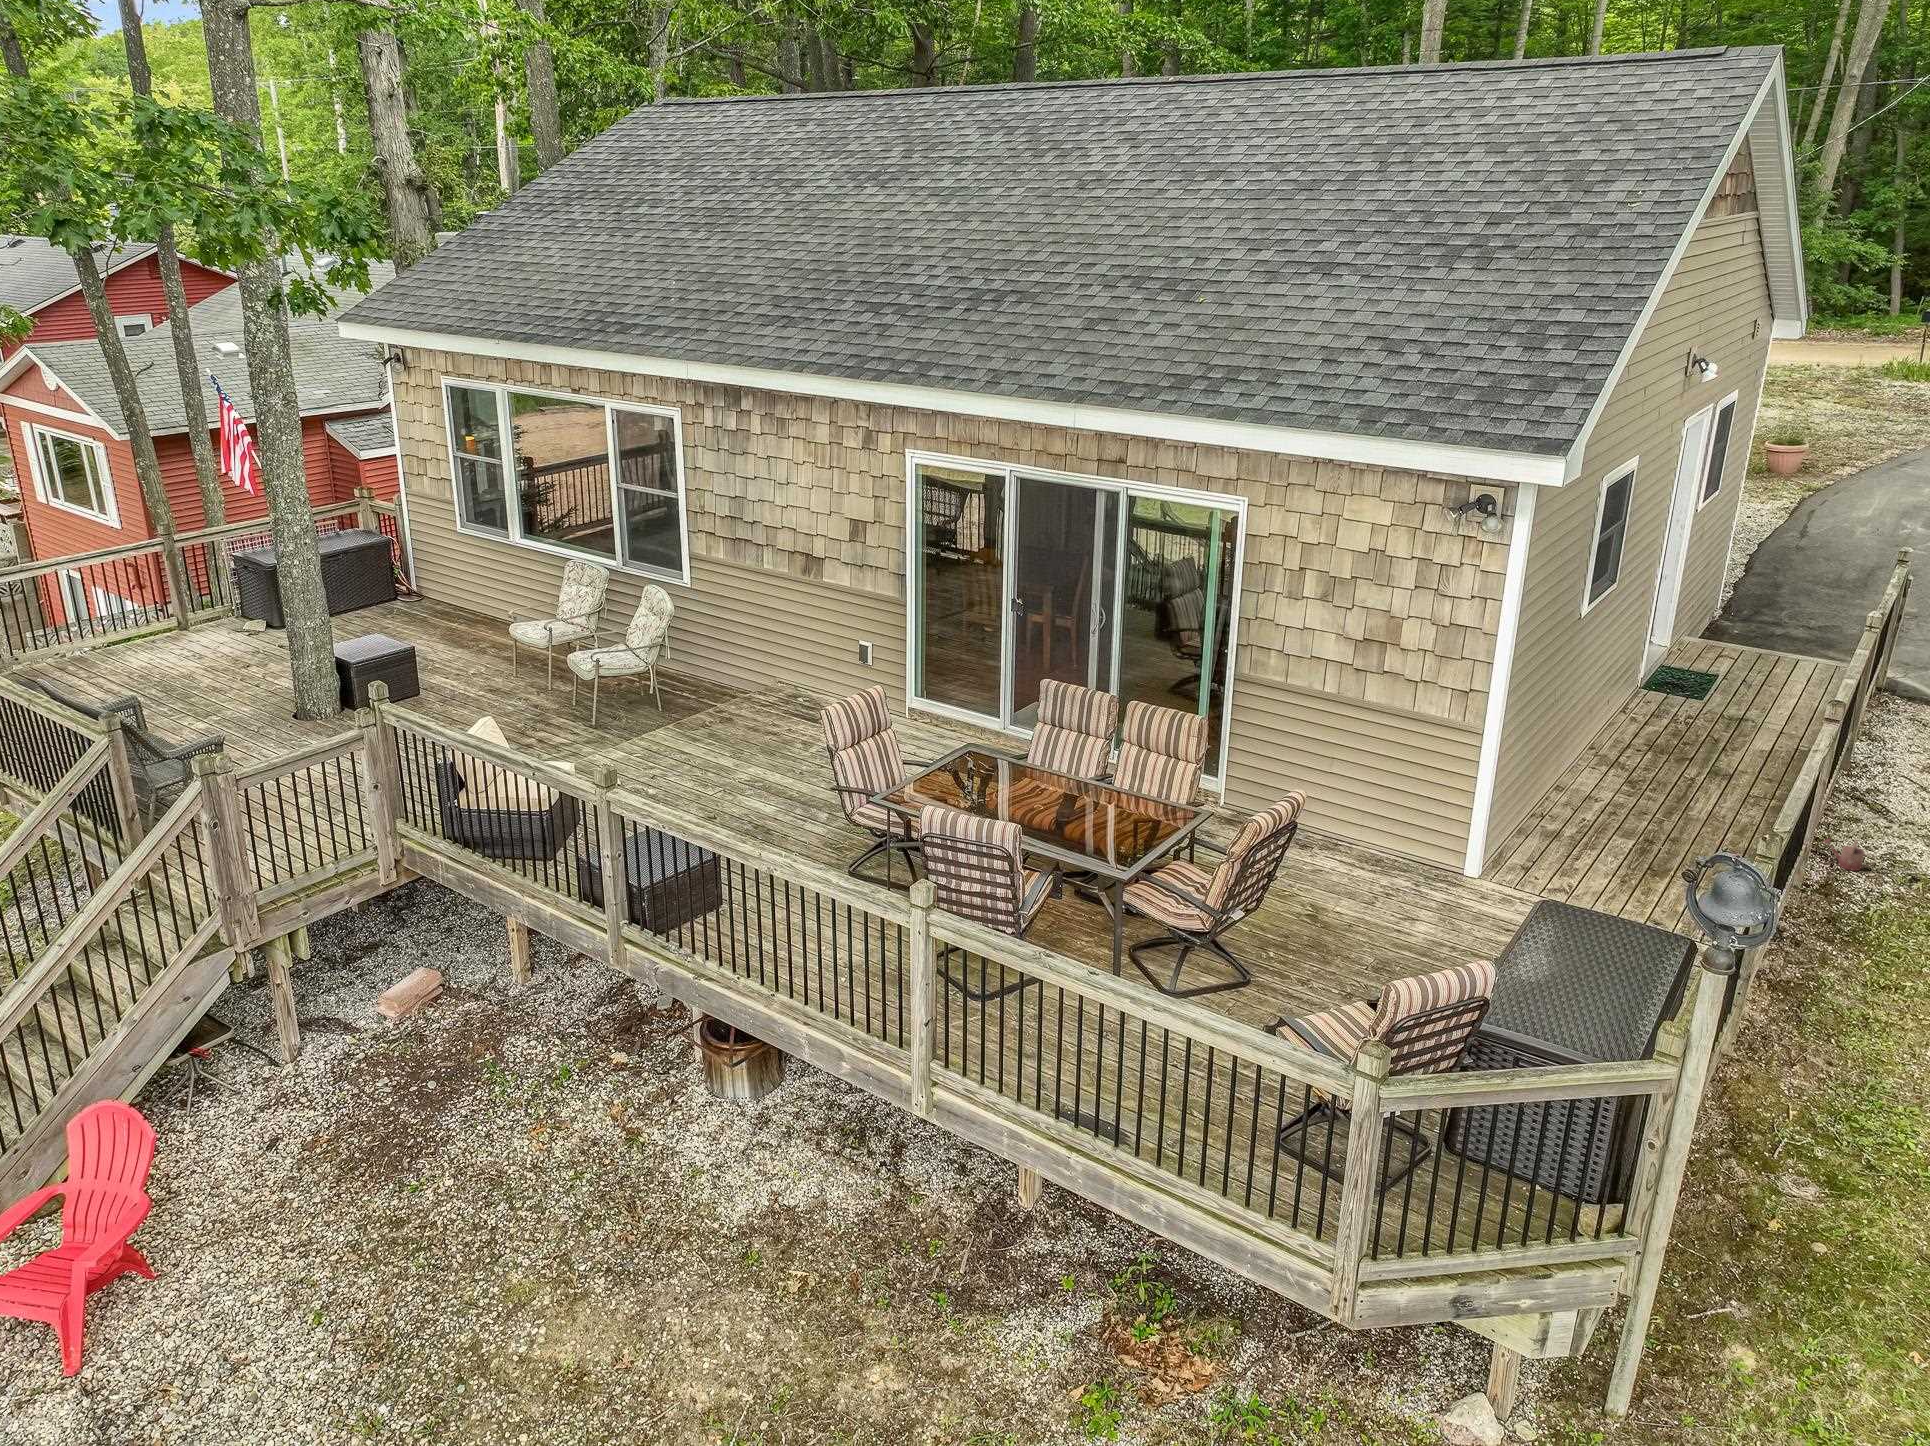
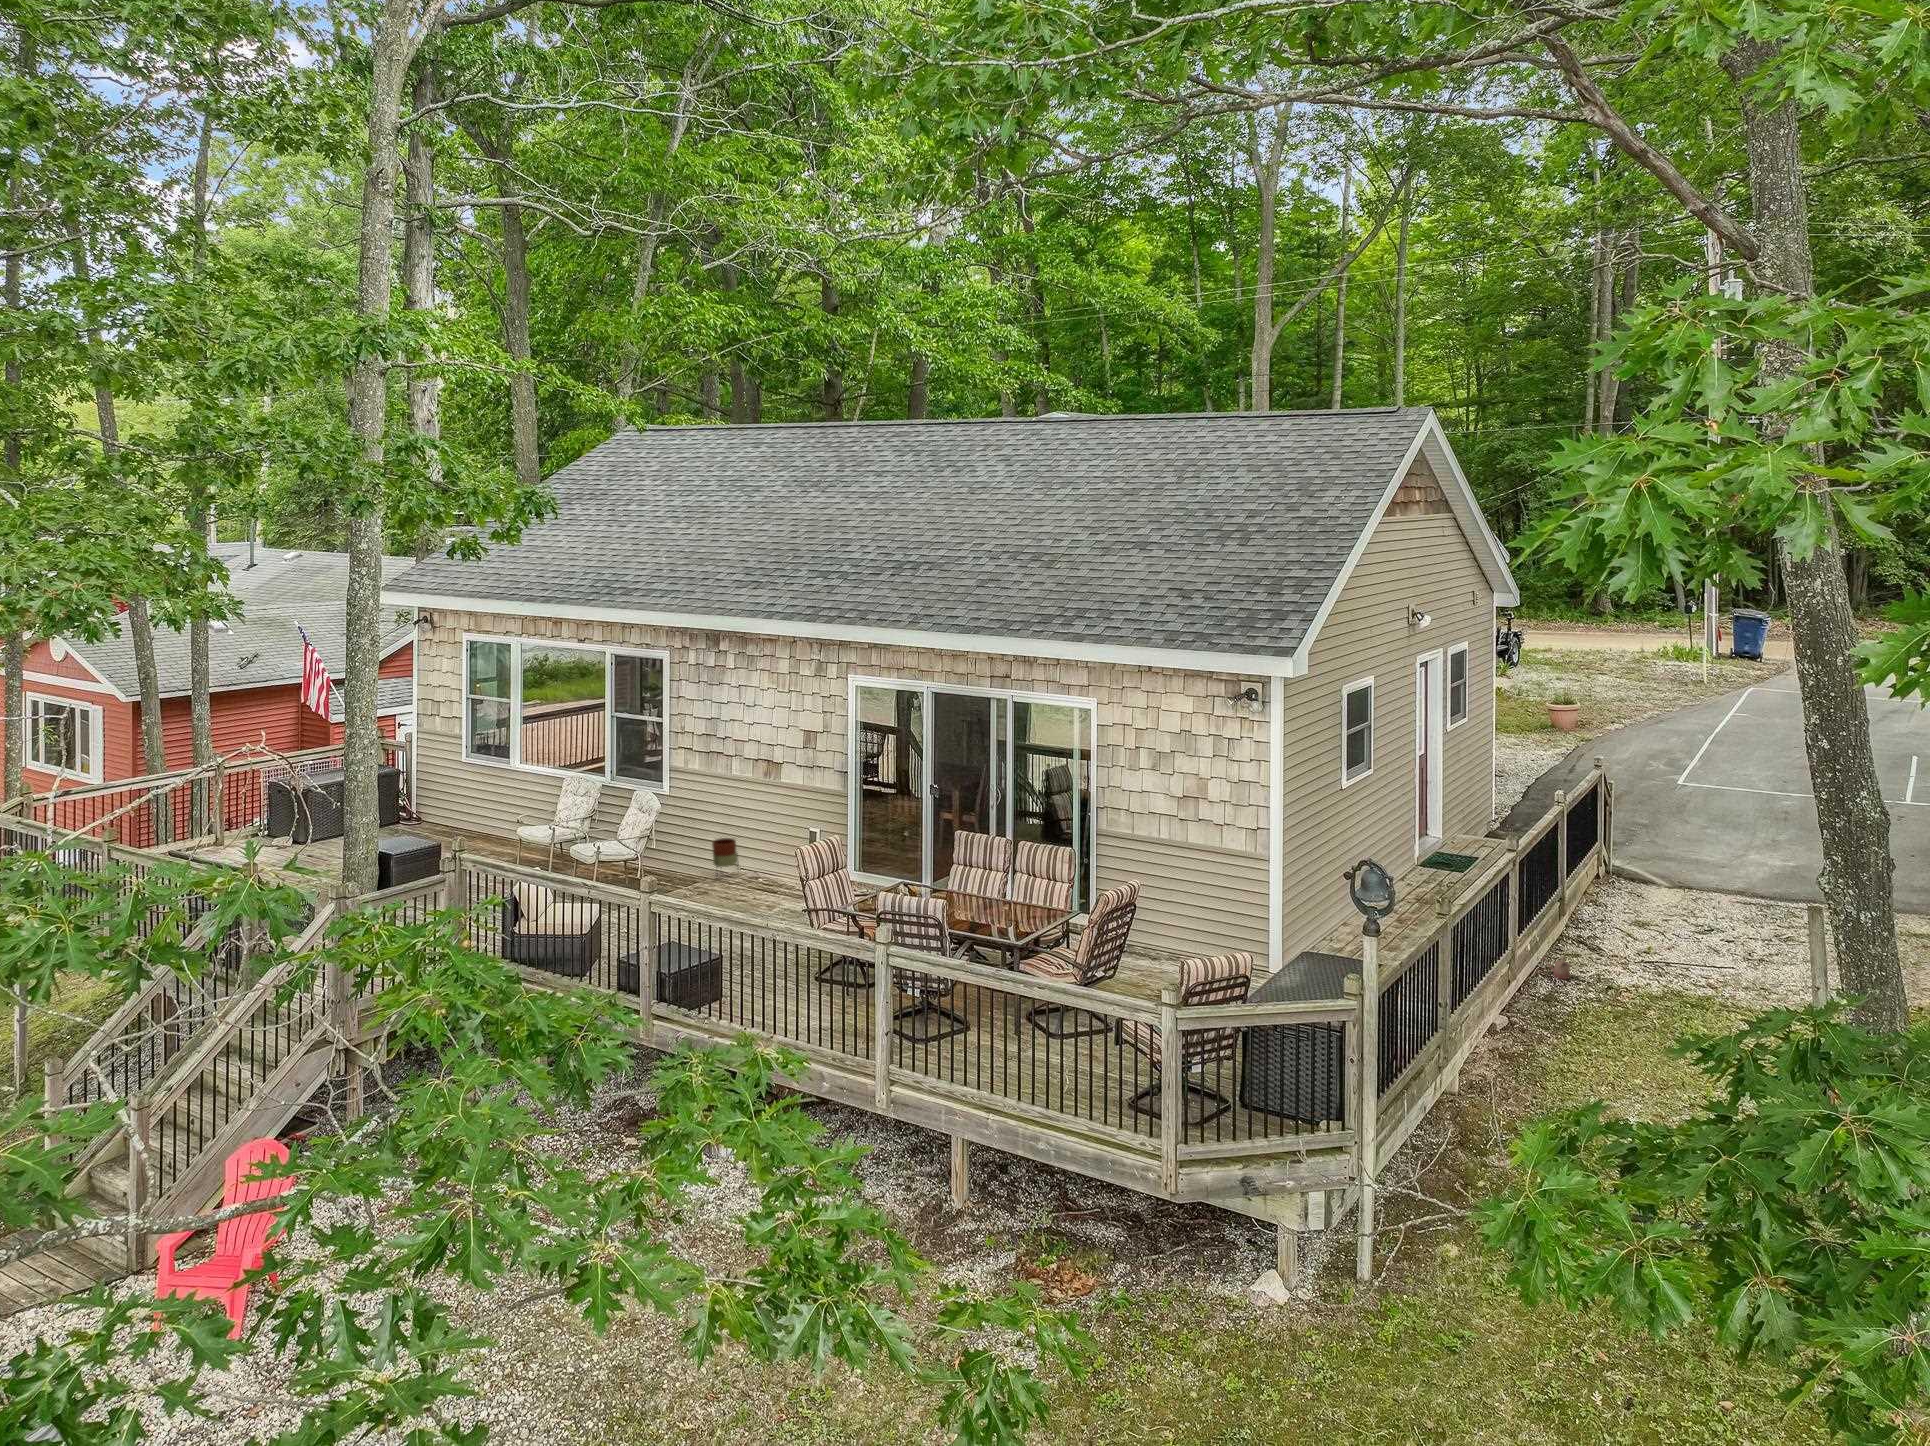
planter: none [737,652,772,704] -> present [712,838,739,867]

